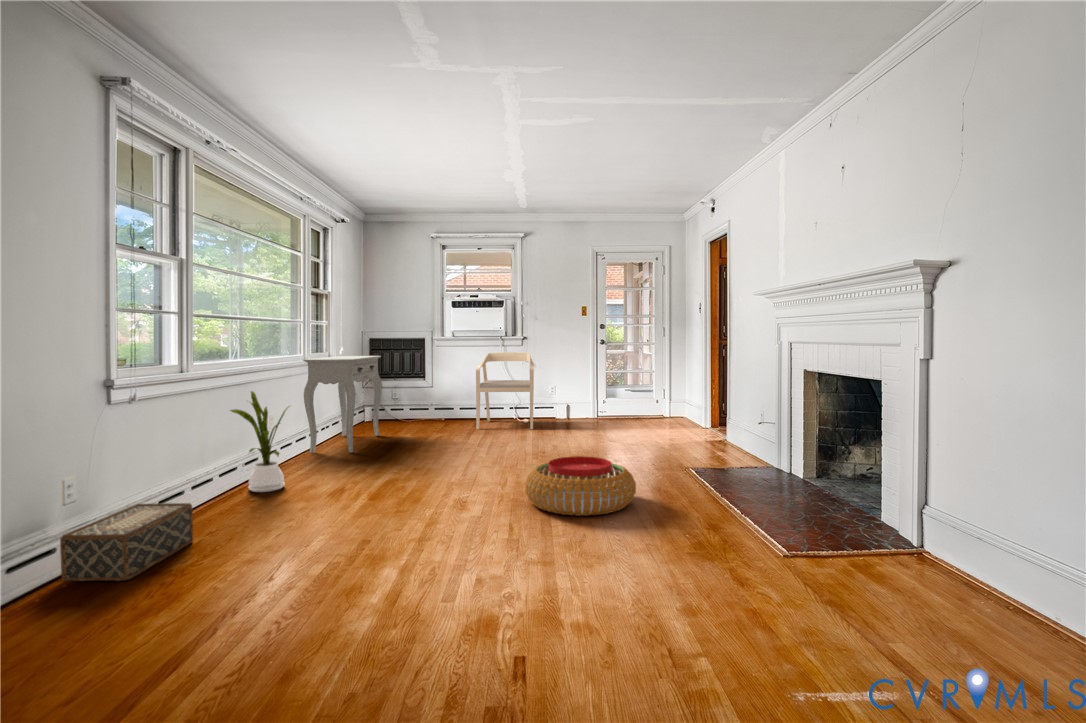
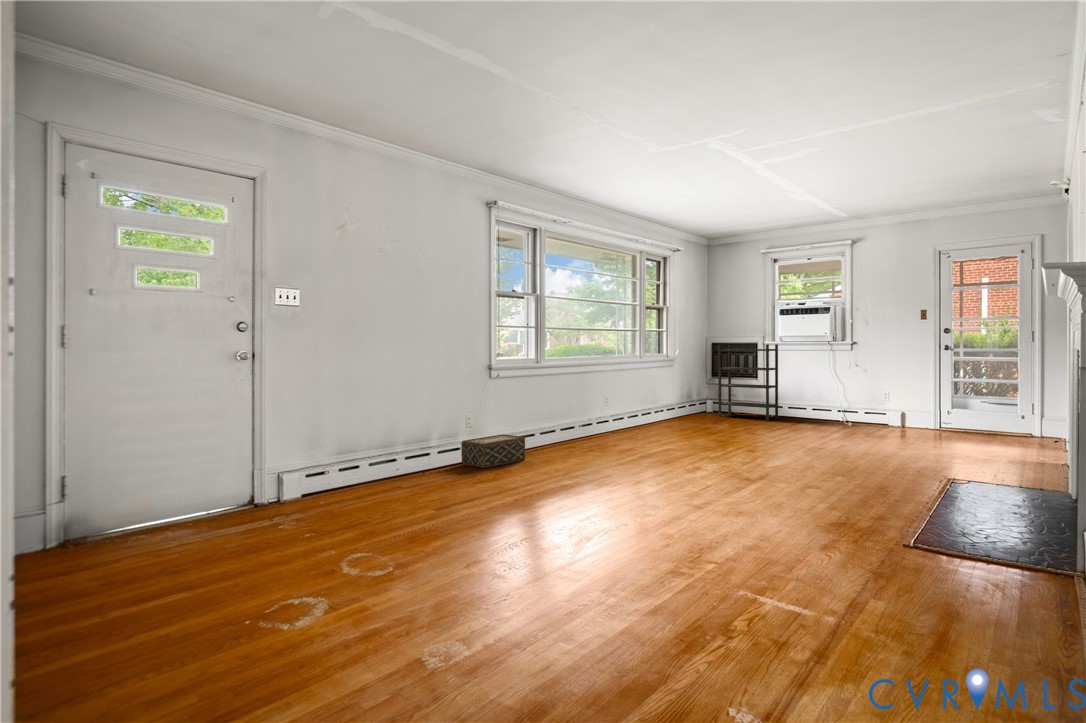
bookshelf: none [384,340,450,425] -> present [718,344,778,420]
armchair: present [476,352,534,429] -> none [792,356,861,431]
console table: present [303,356,382,453] -> none [634,357,705,431]
house plant: present [230,391,288,492] -> none [564,376,604,444]
pouf: present [525,456,636,516] -> none [740,442,843,489]

